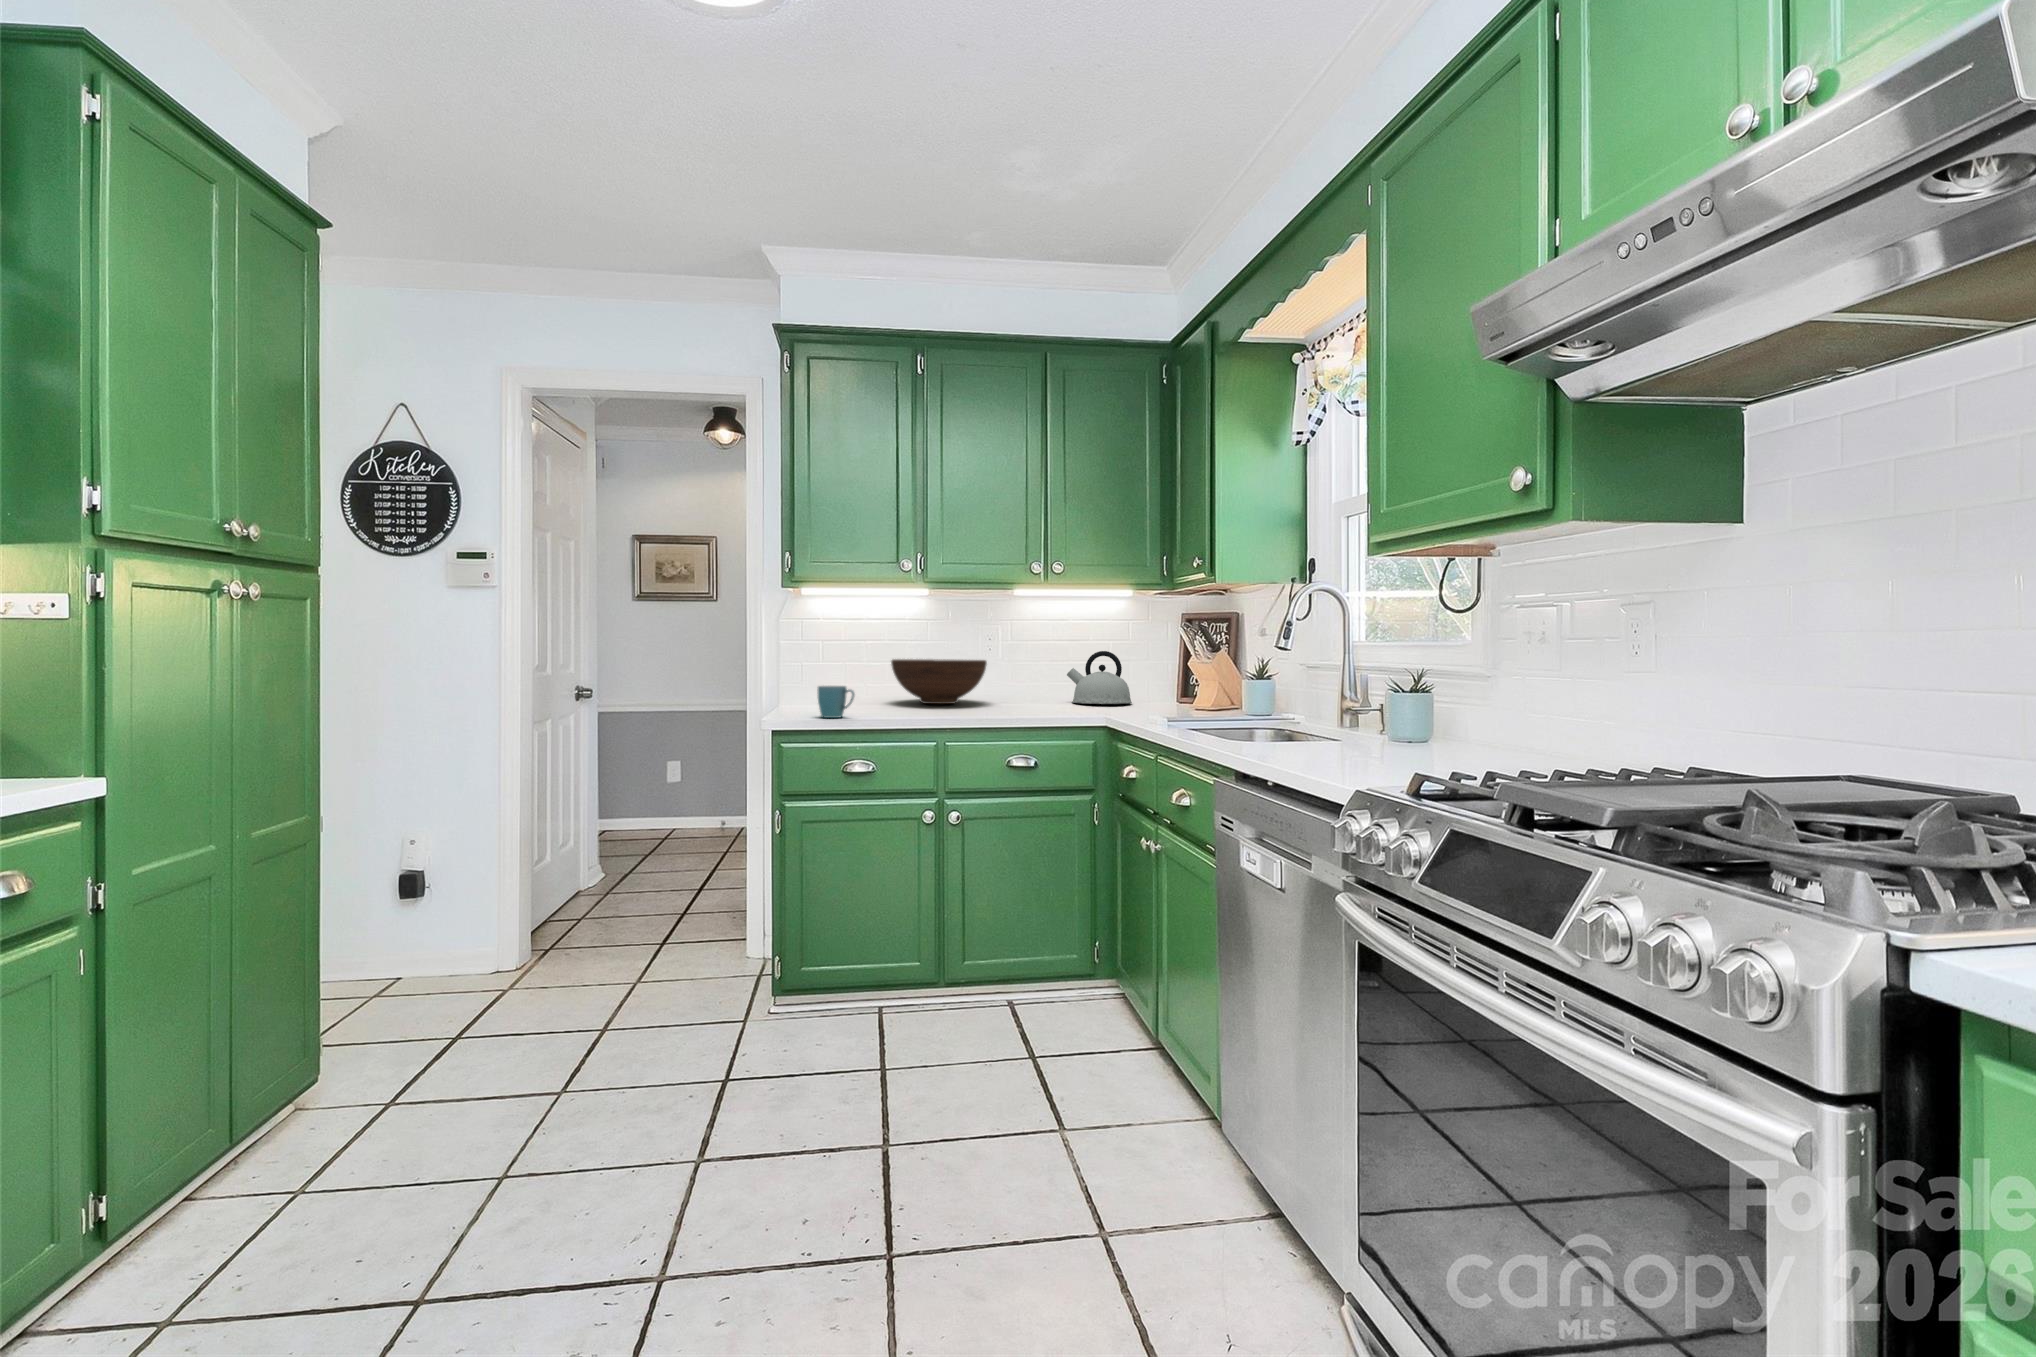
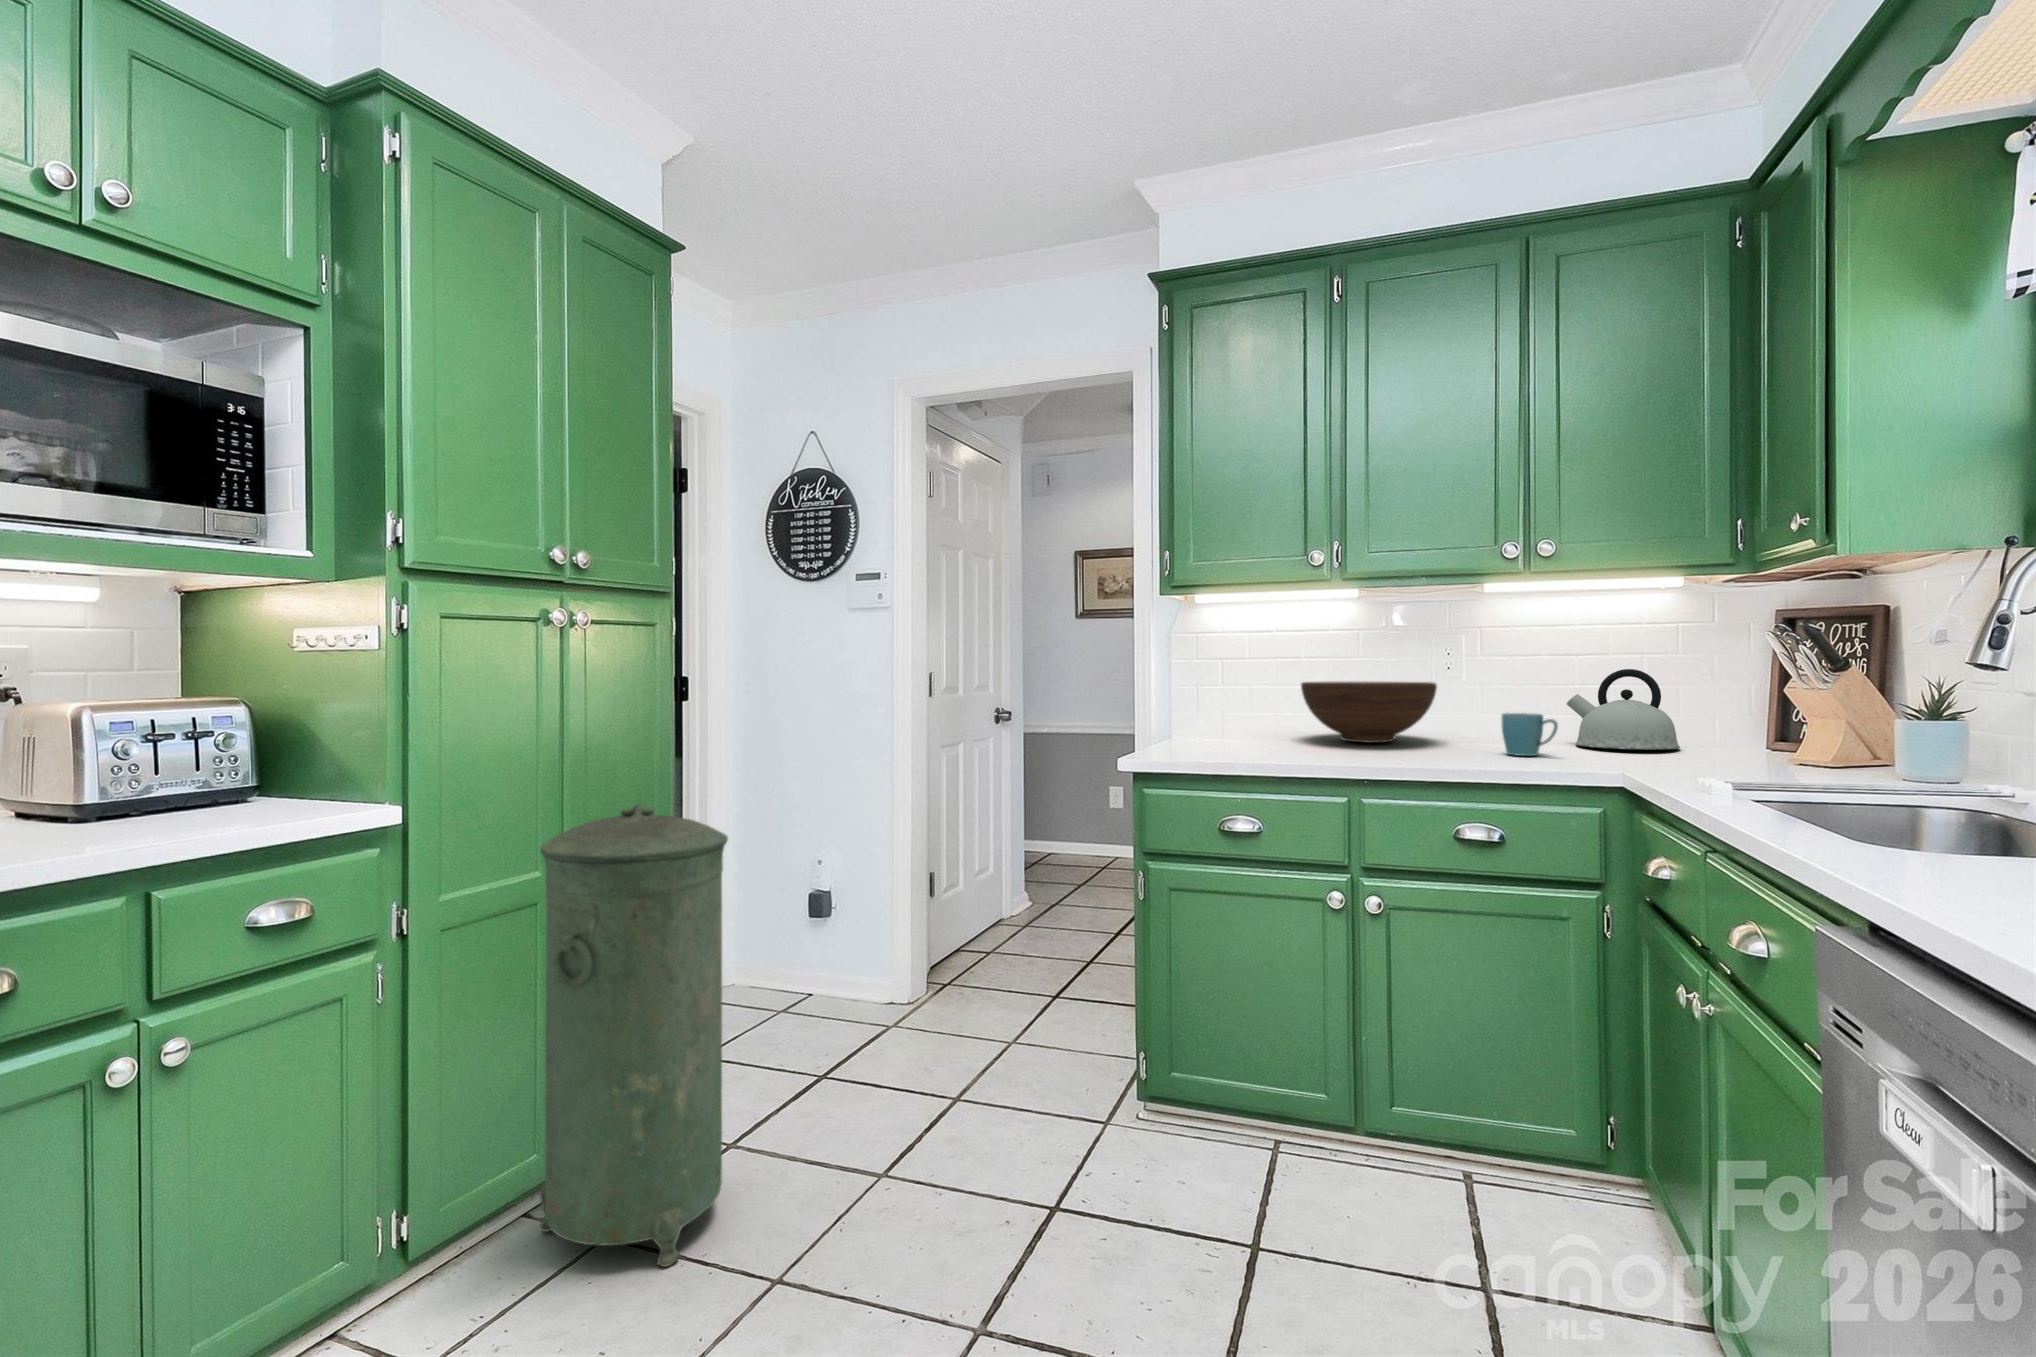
mug: present [818,686,855,718] -> present [1501,713,1558,756]
trash can: none [227,769,434,1191] -> present [539,805,728,1267]

